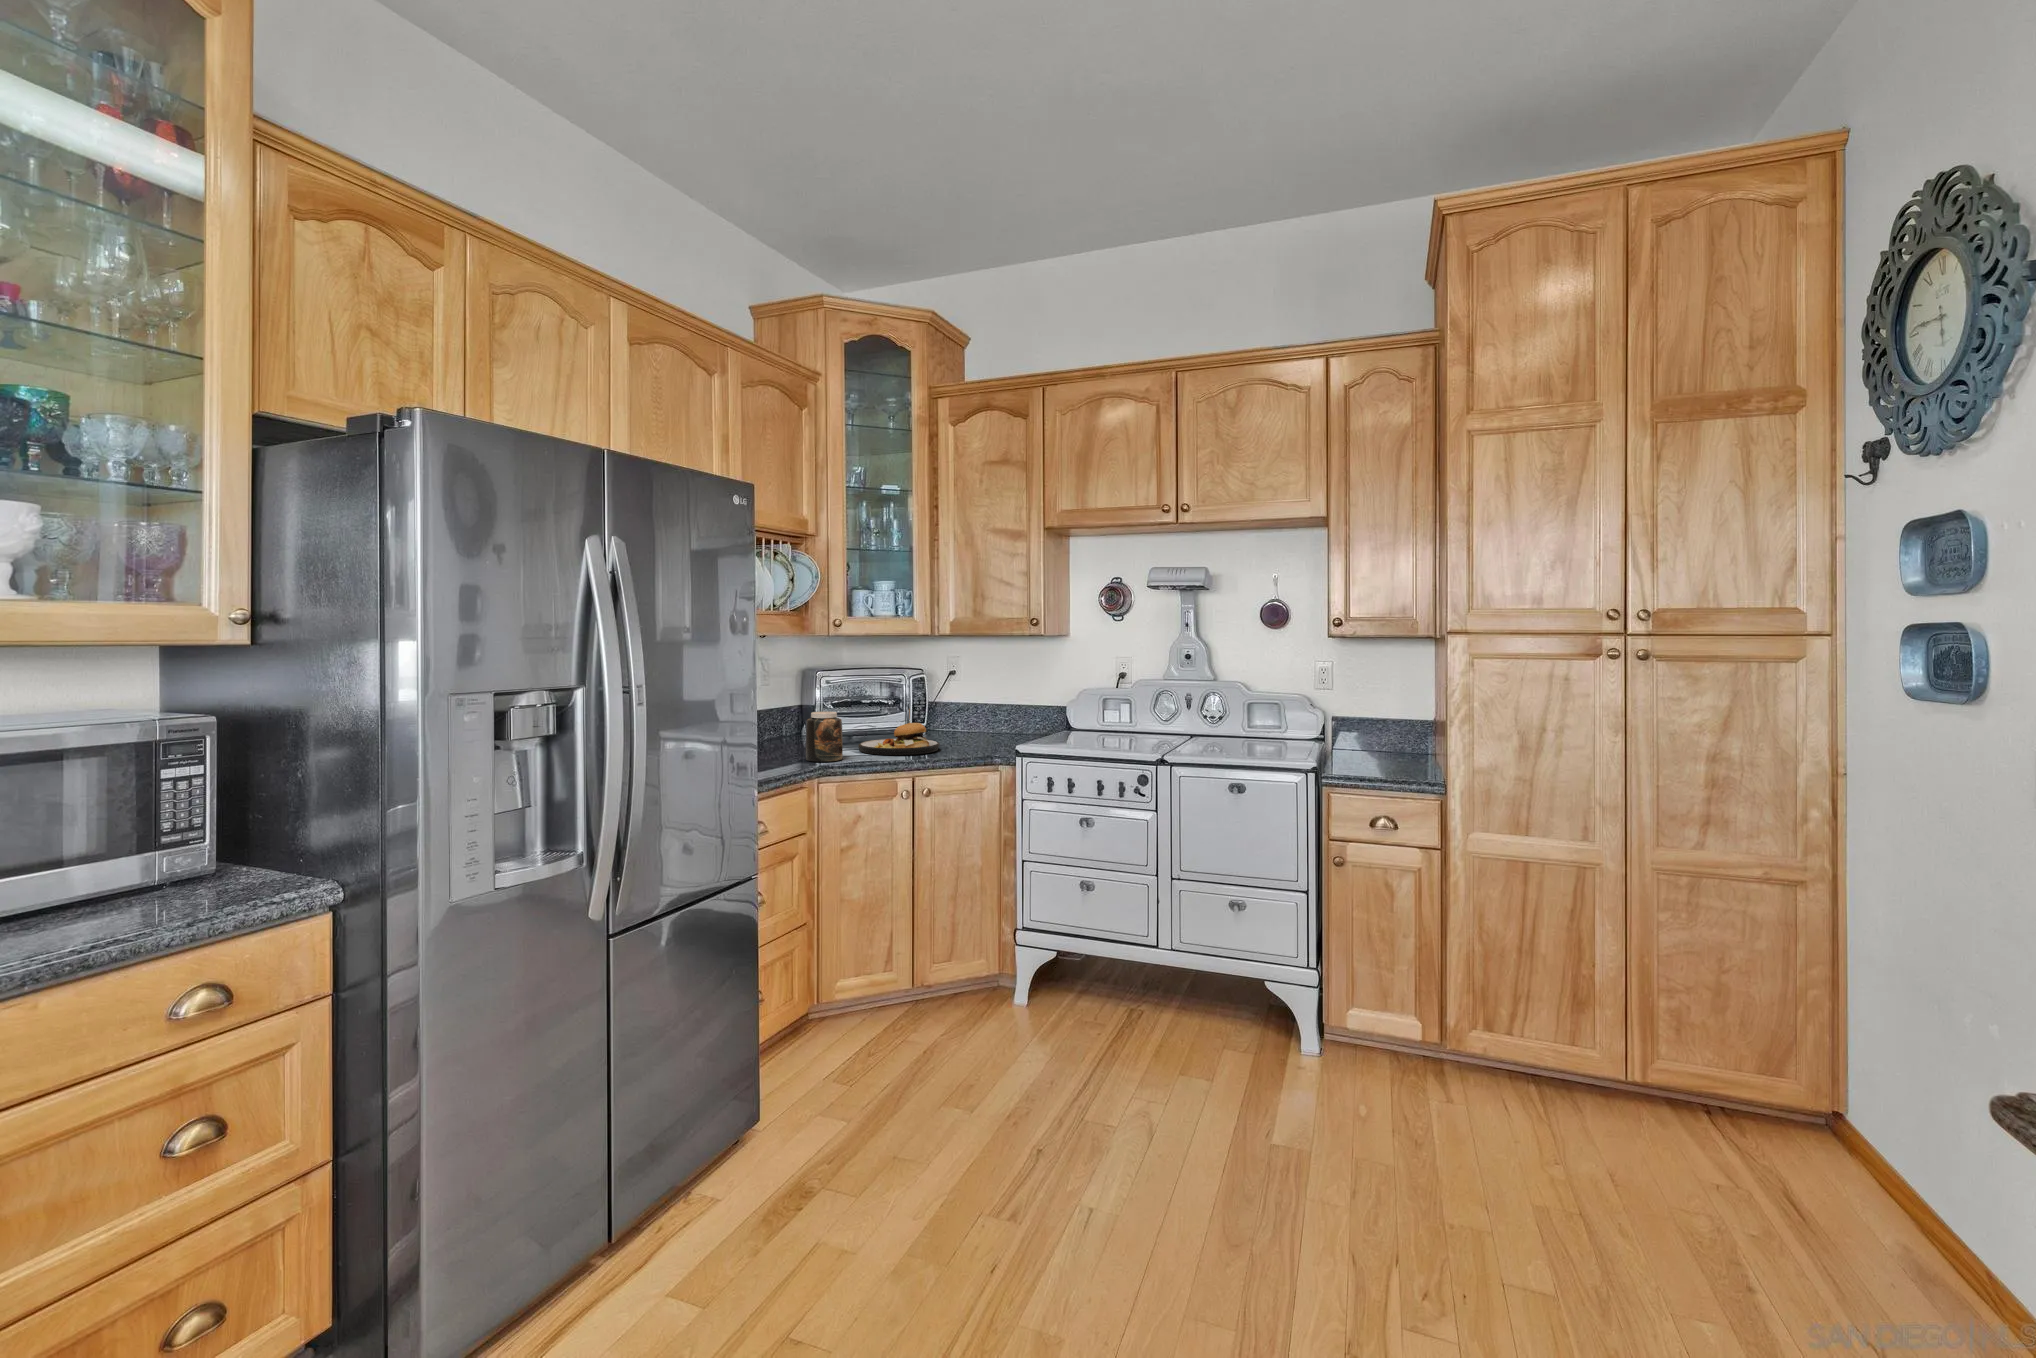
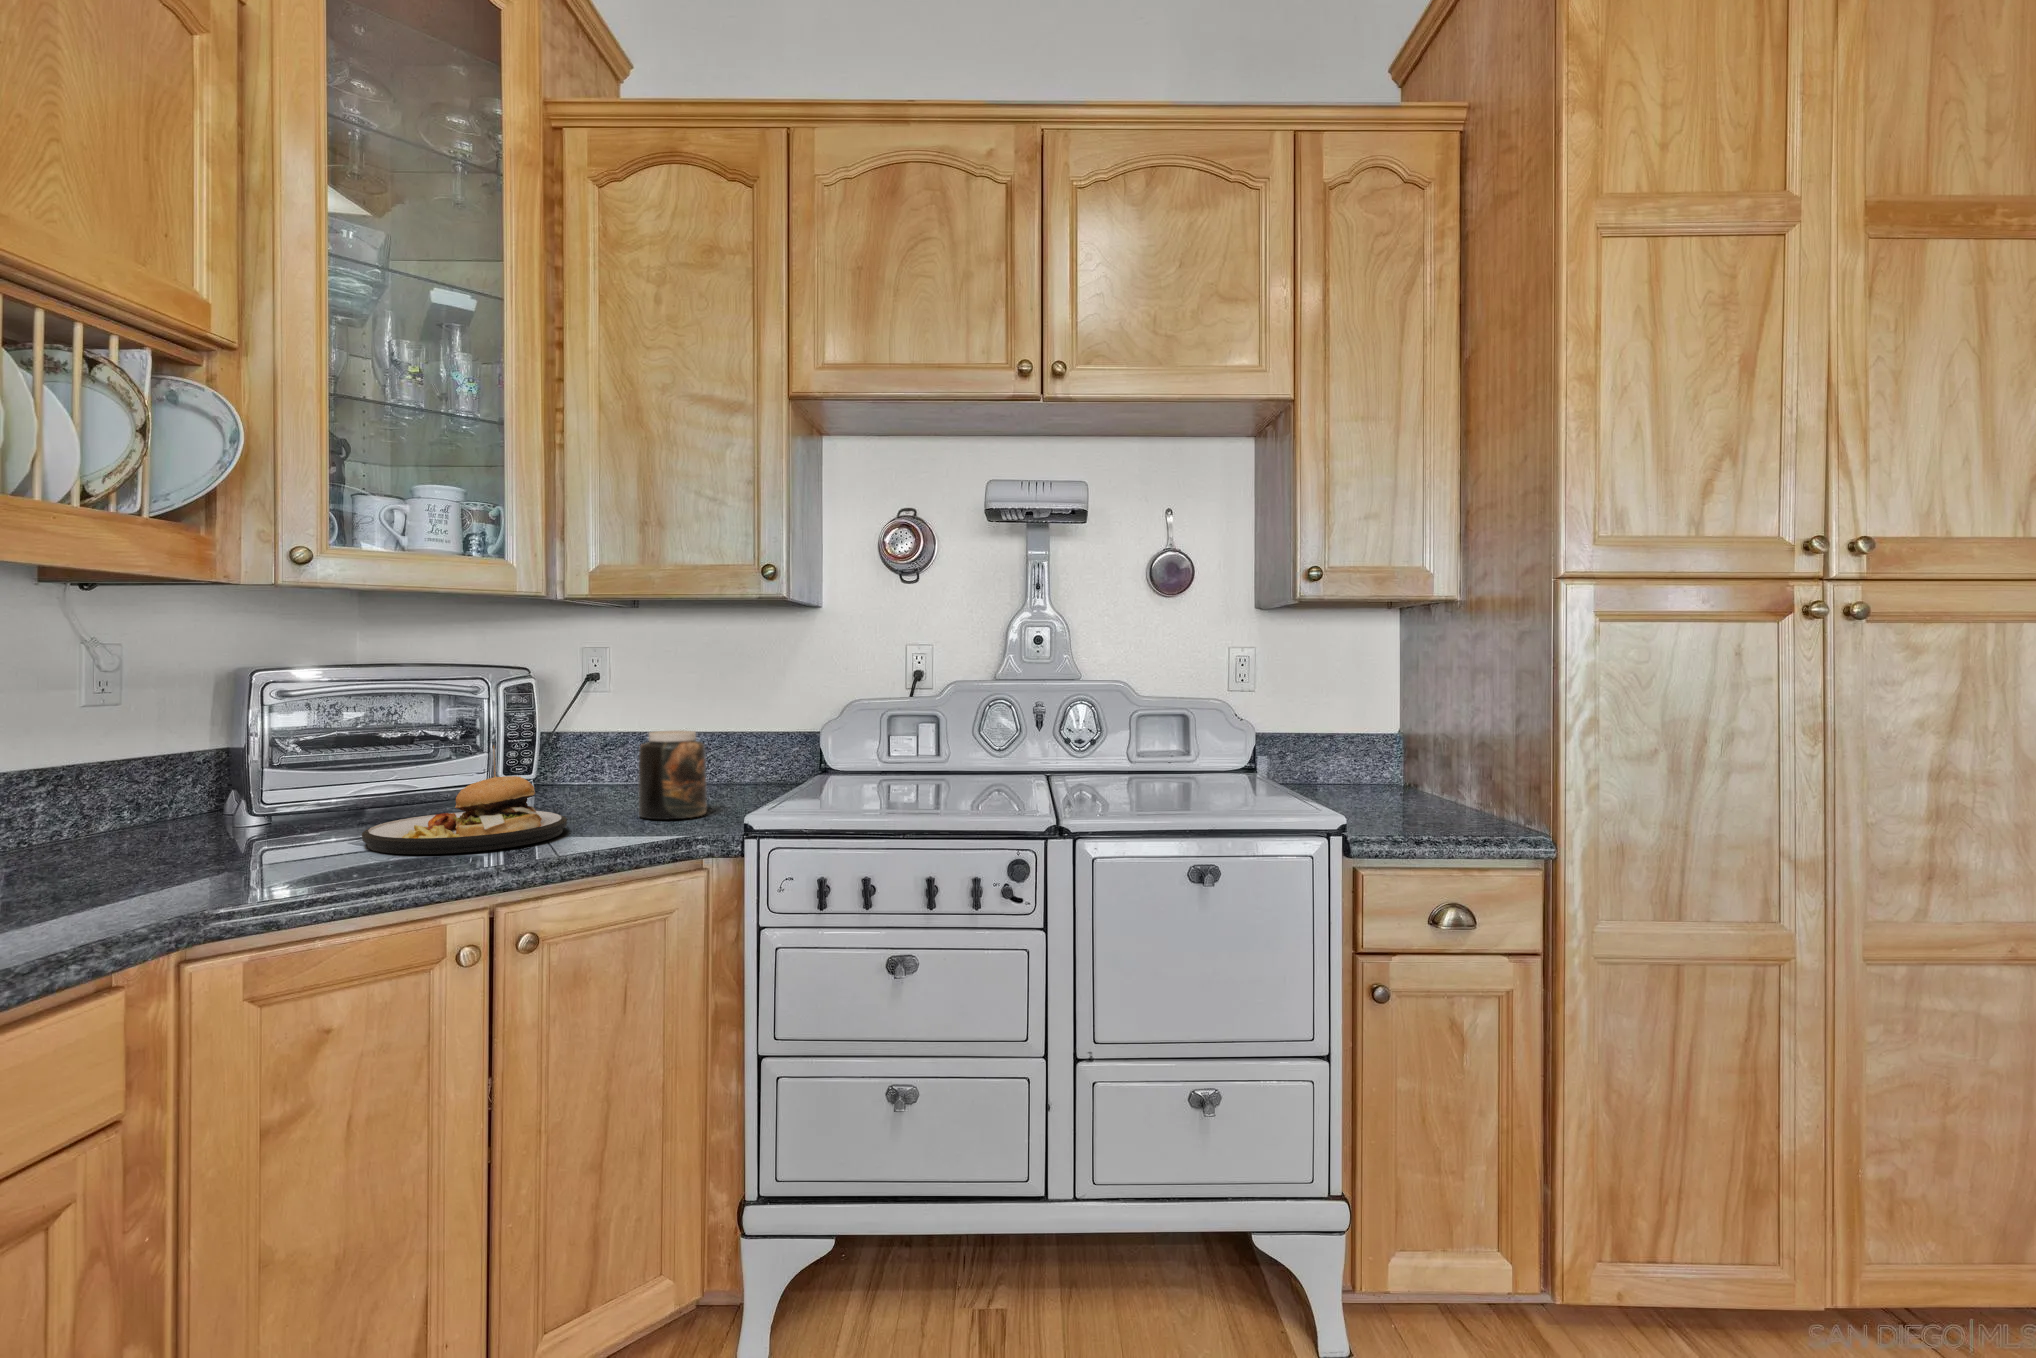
jar: present [806,712,843,762] -> present [639,730,706,819]

